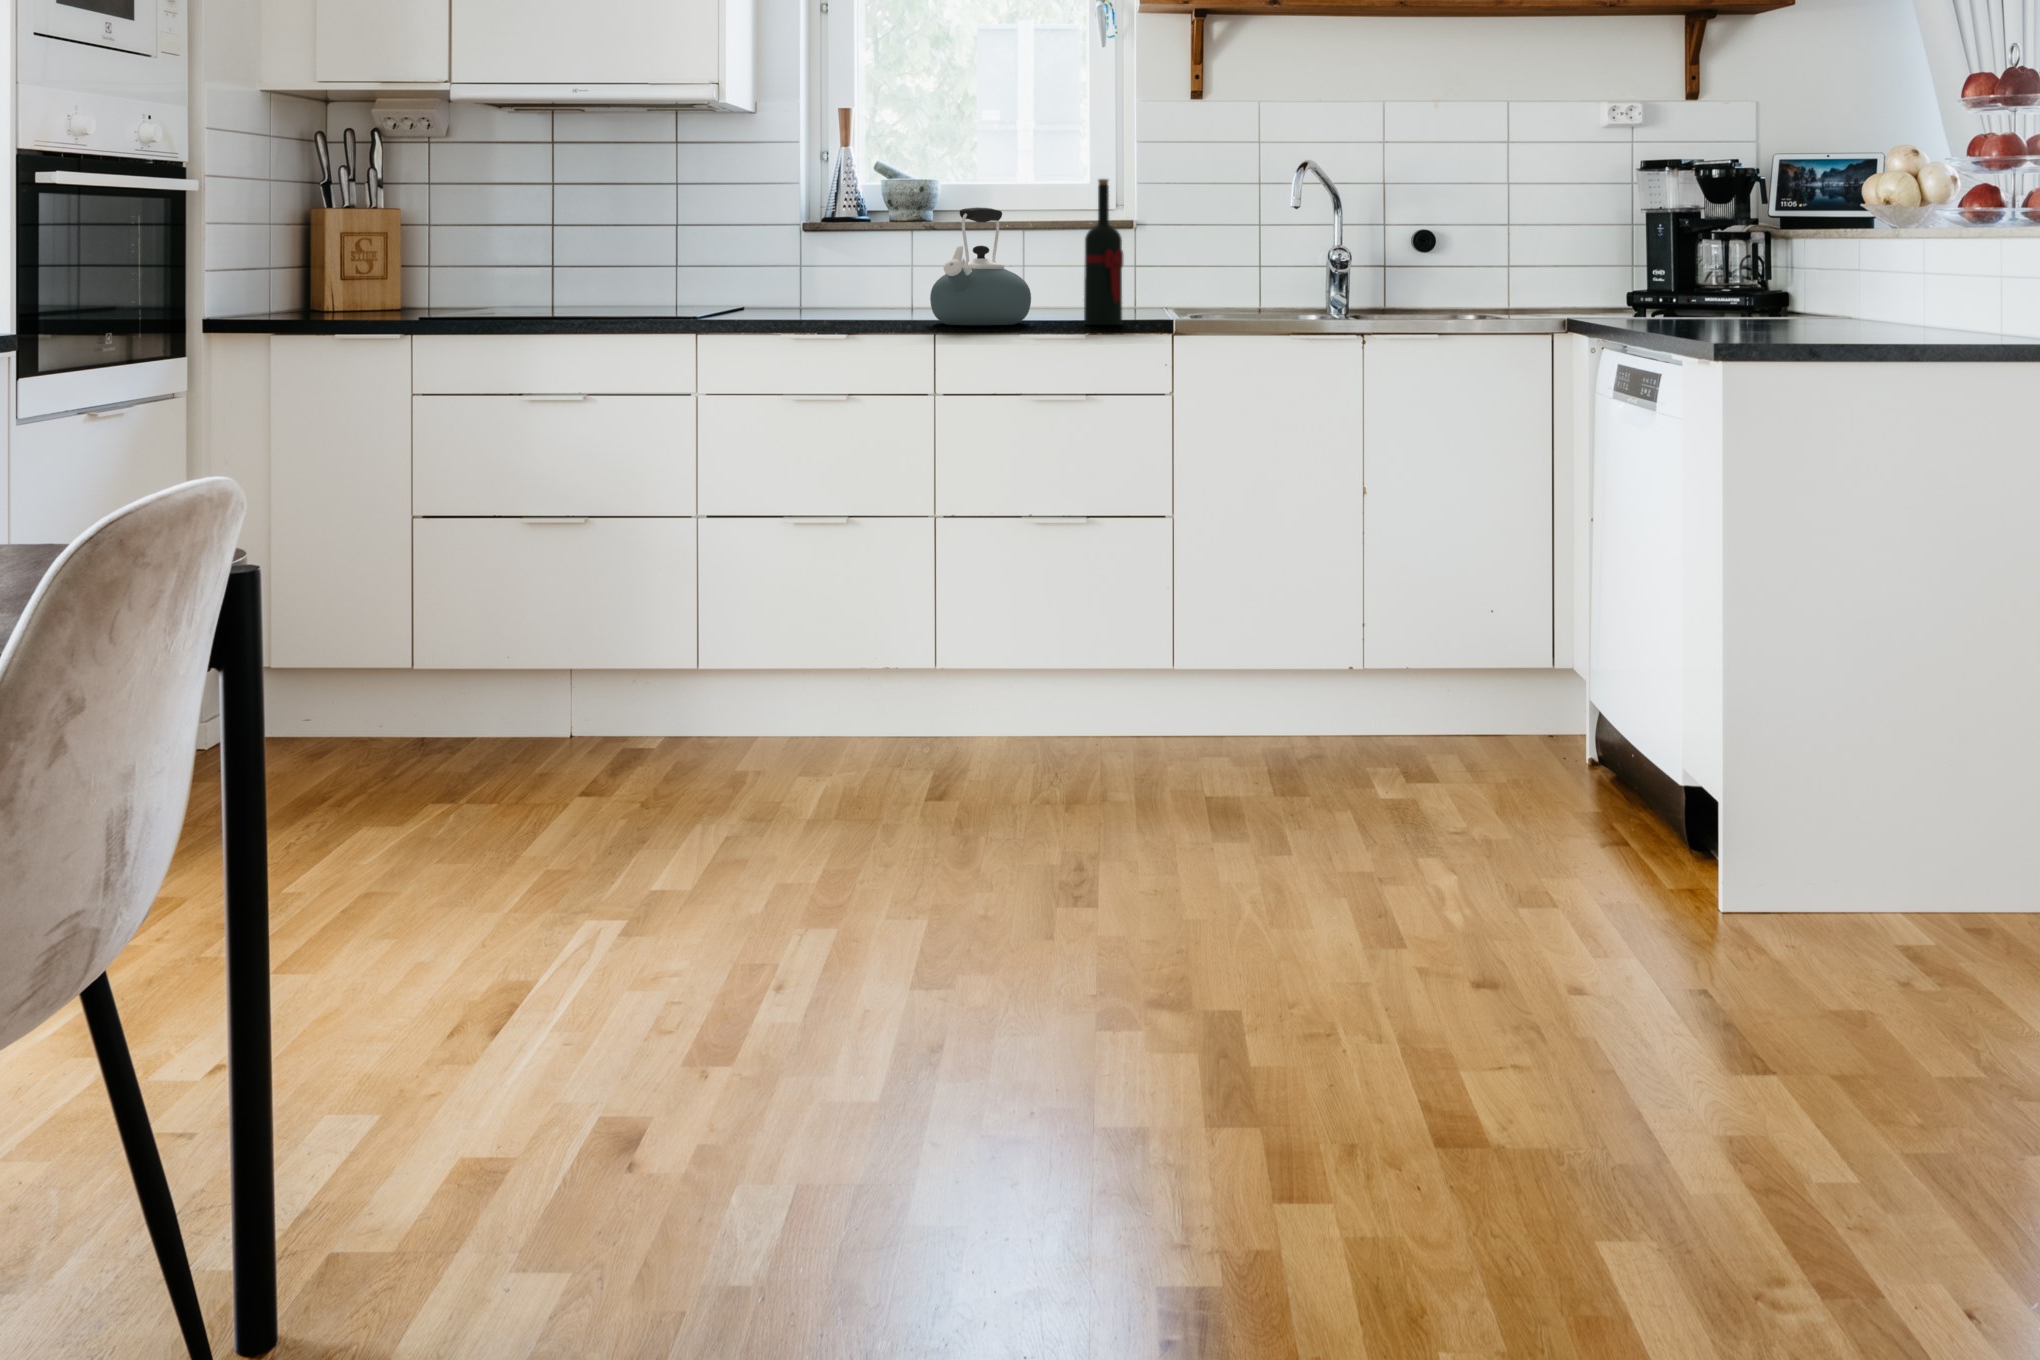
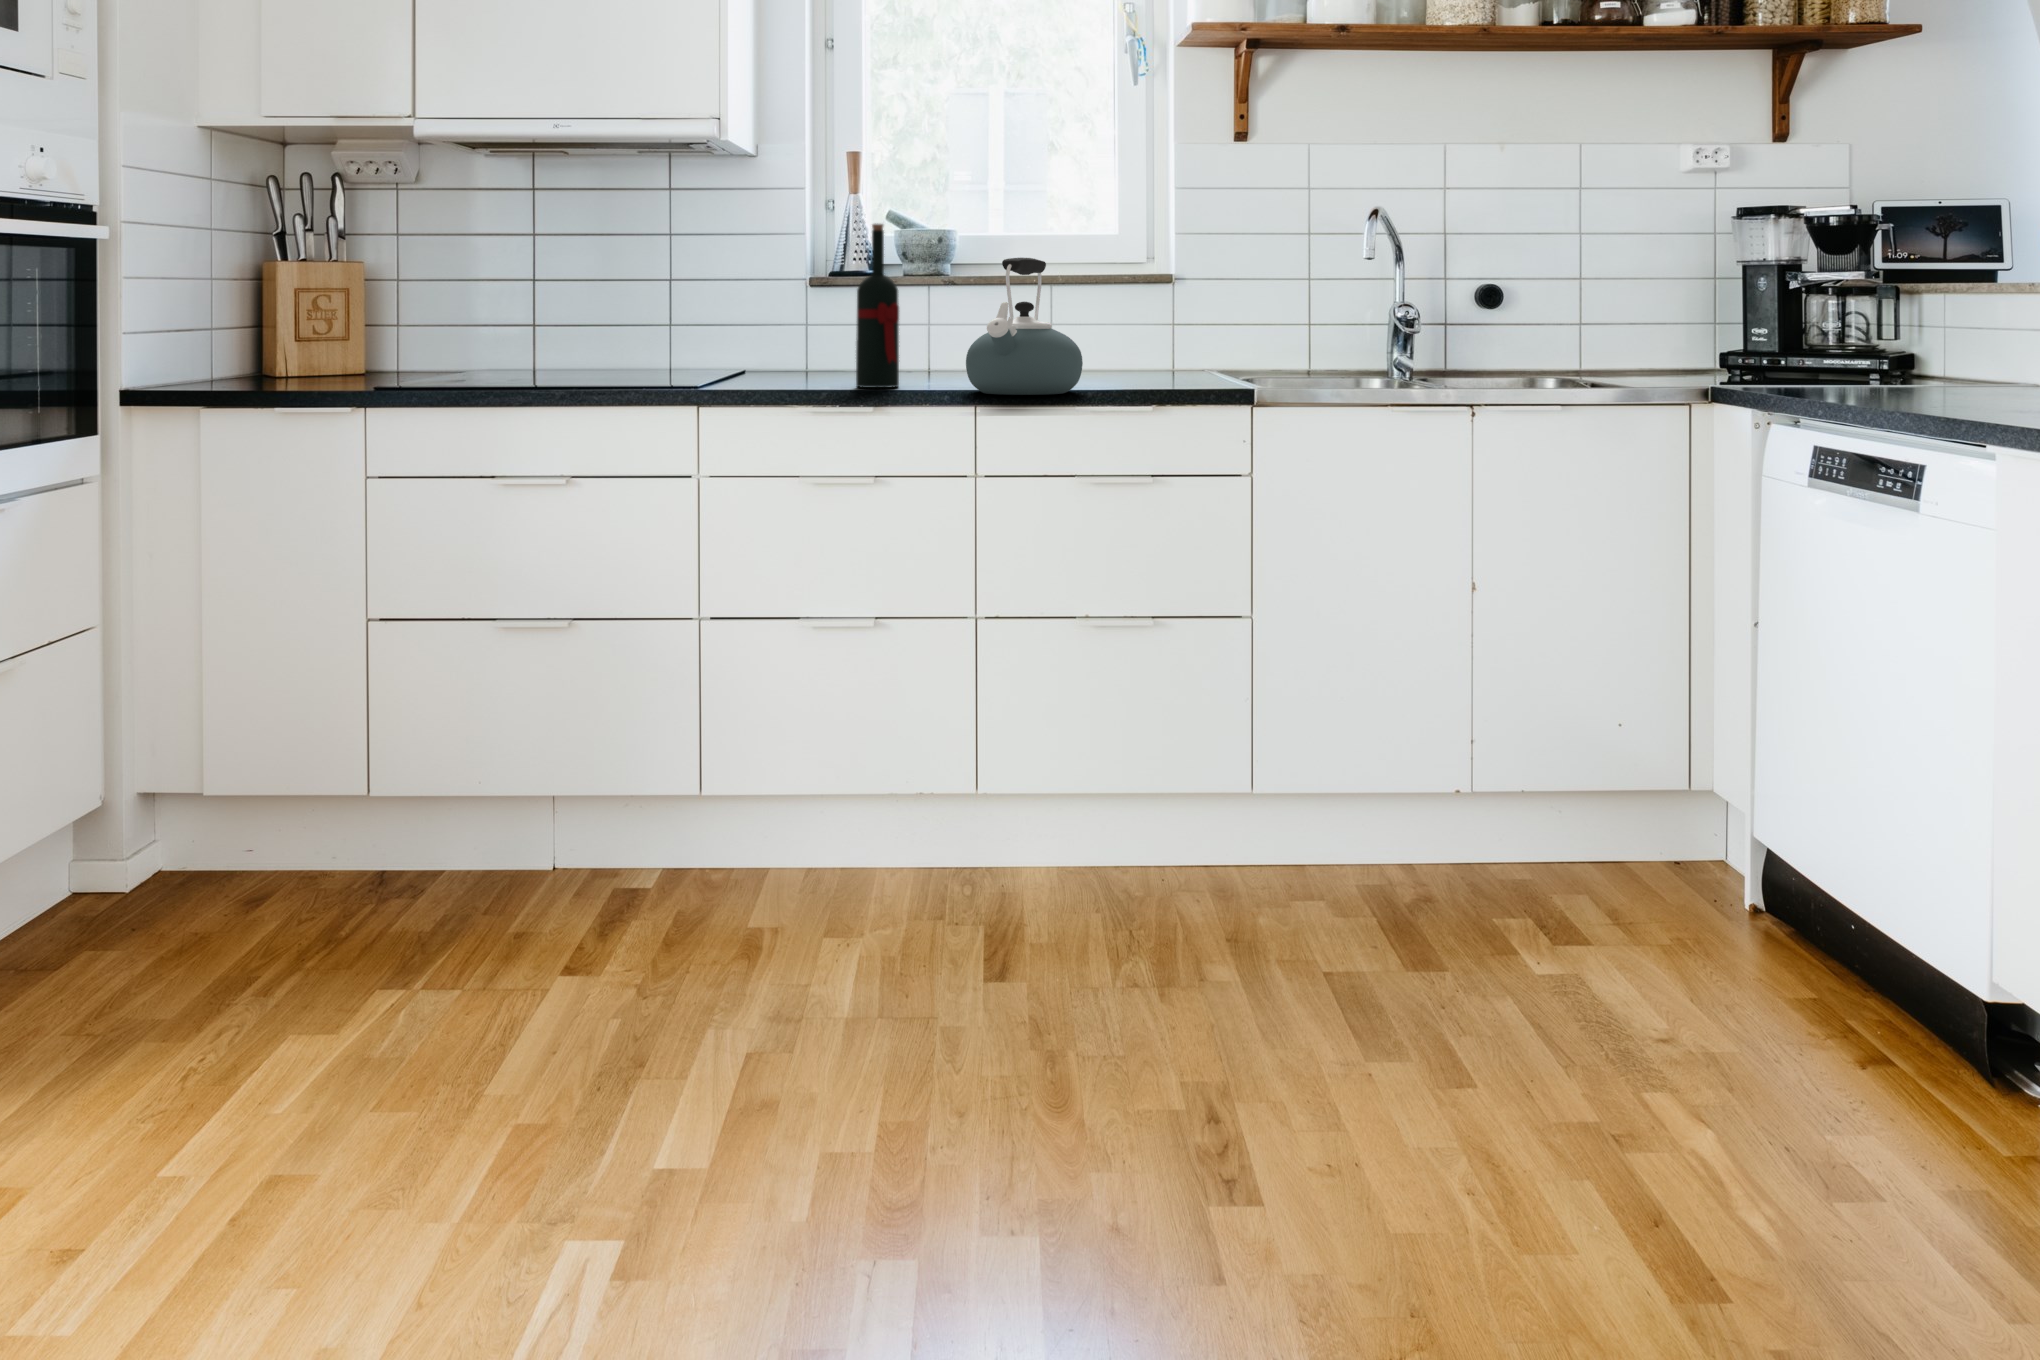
wine bottle: present [1084,179,1123,325] -> present [856,224,899,388]

